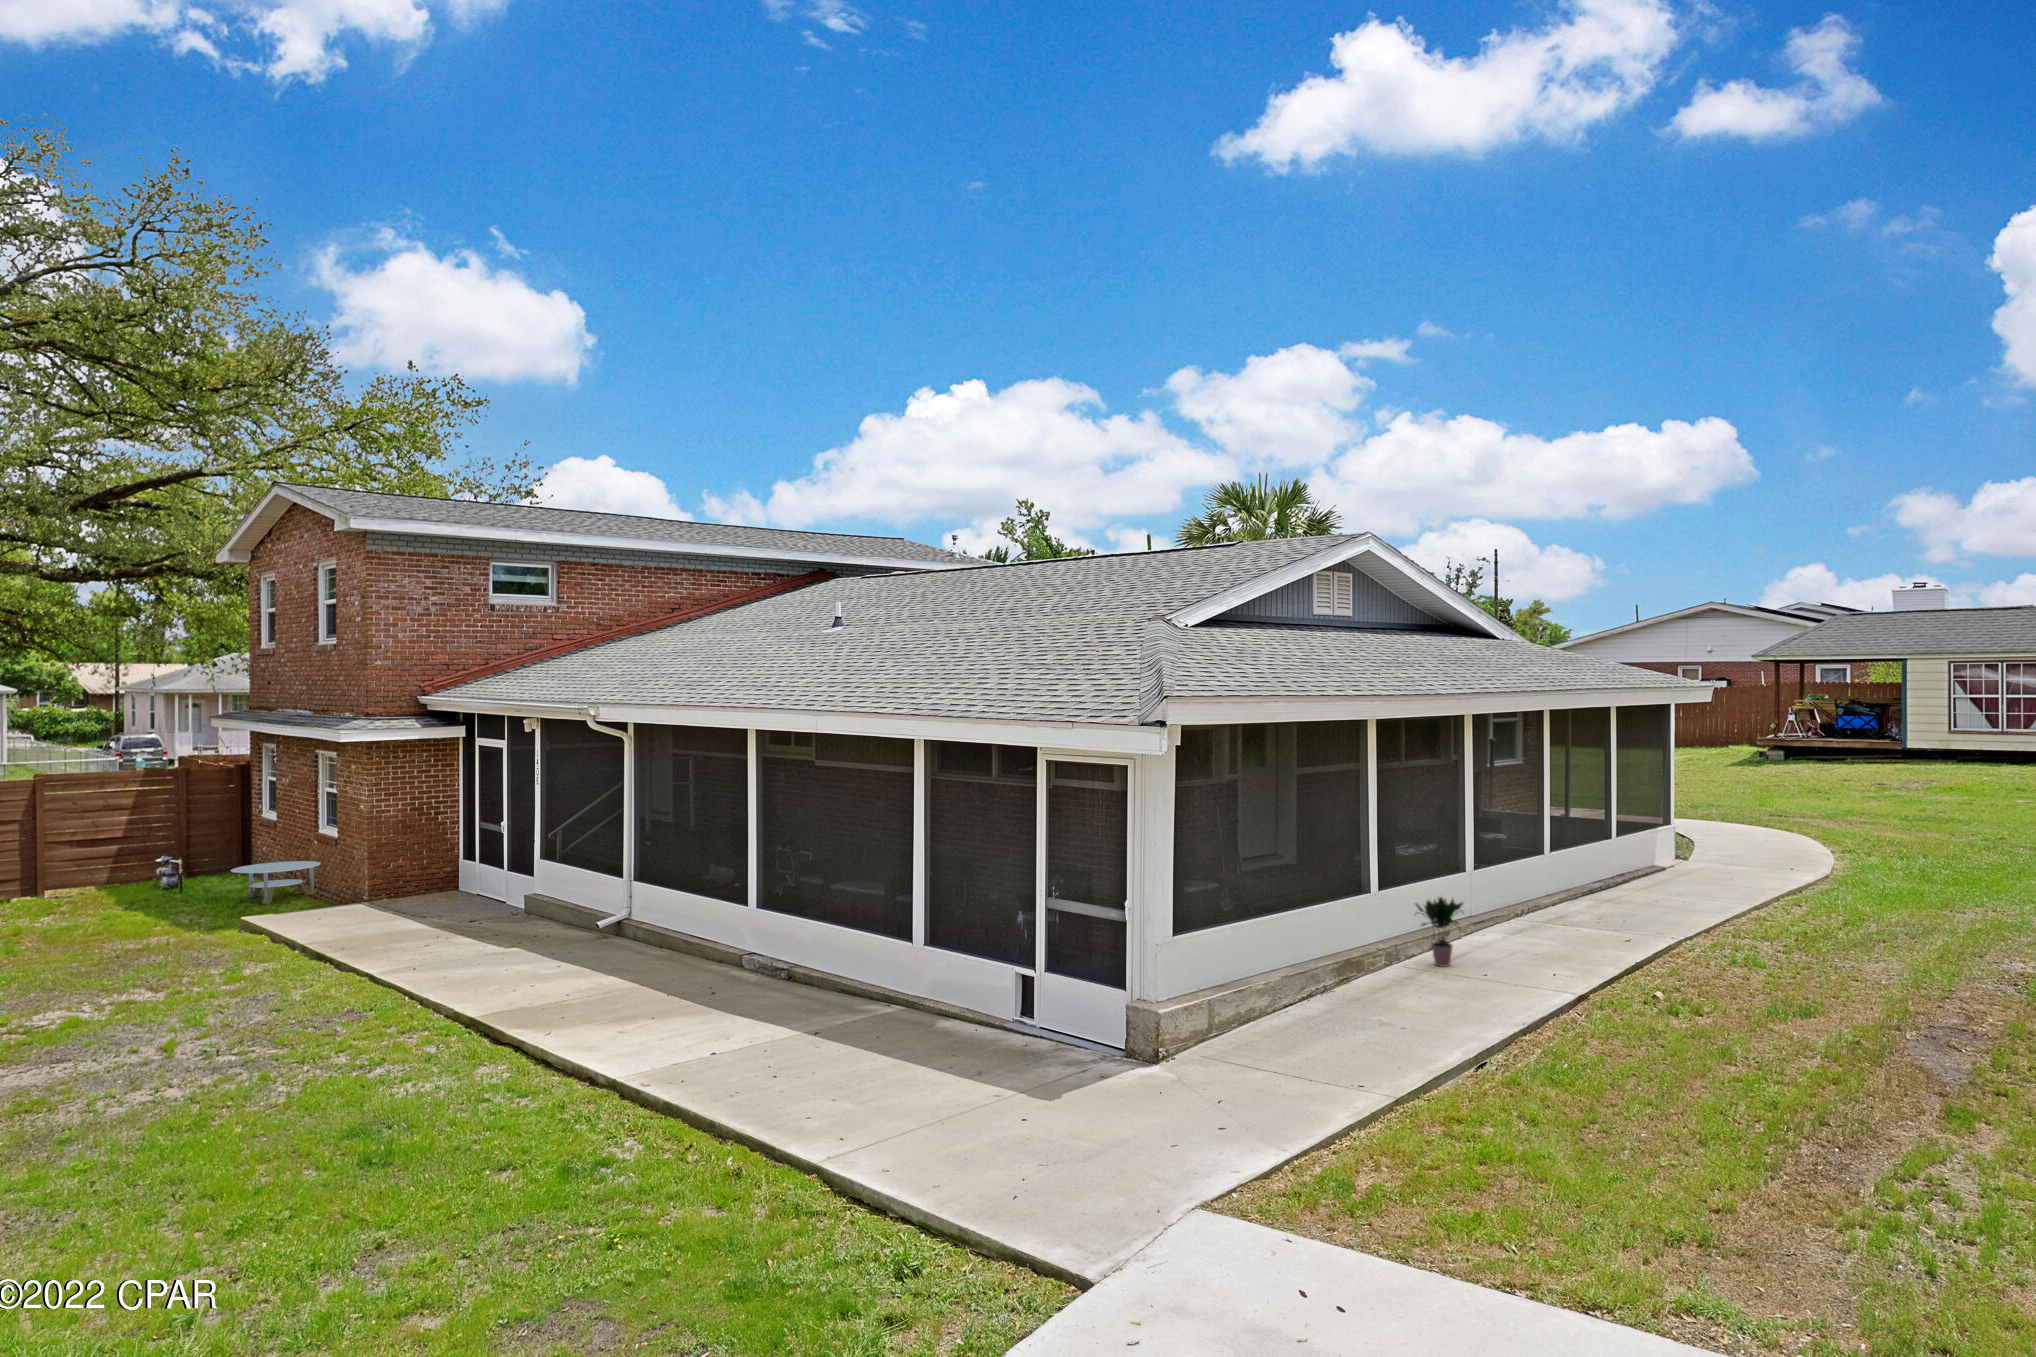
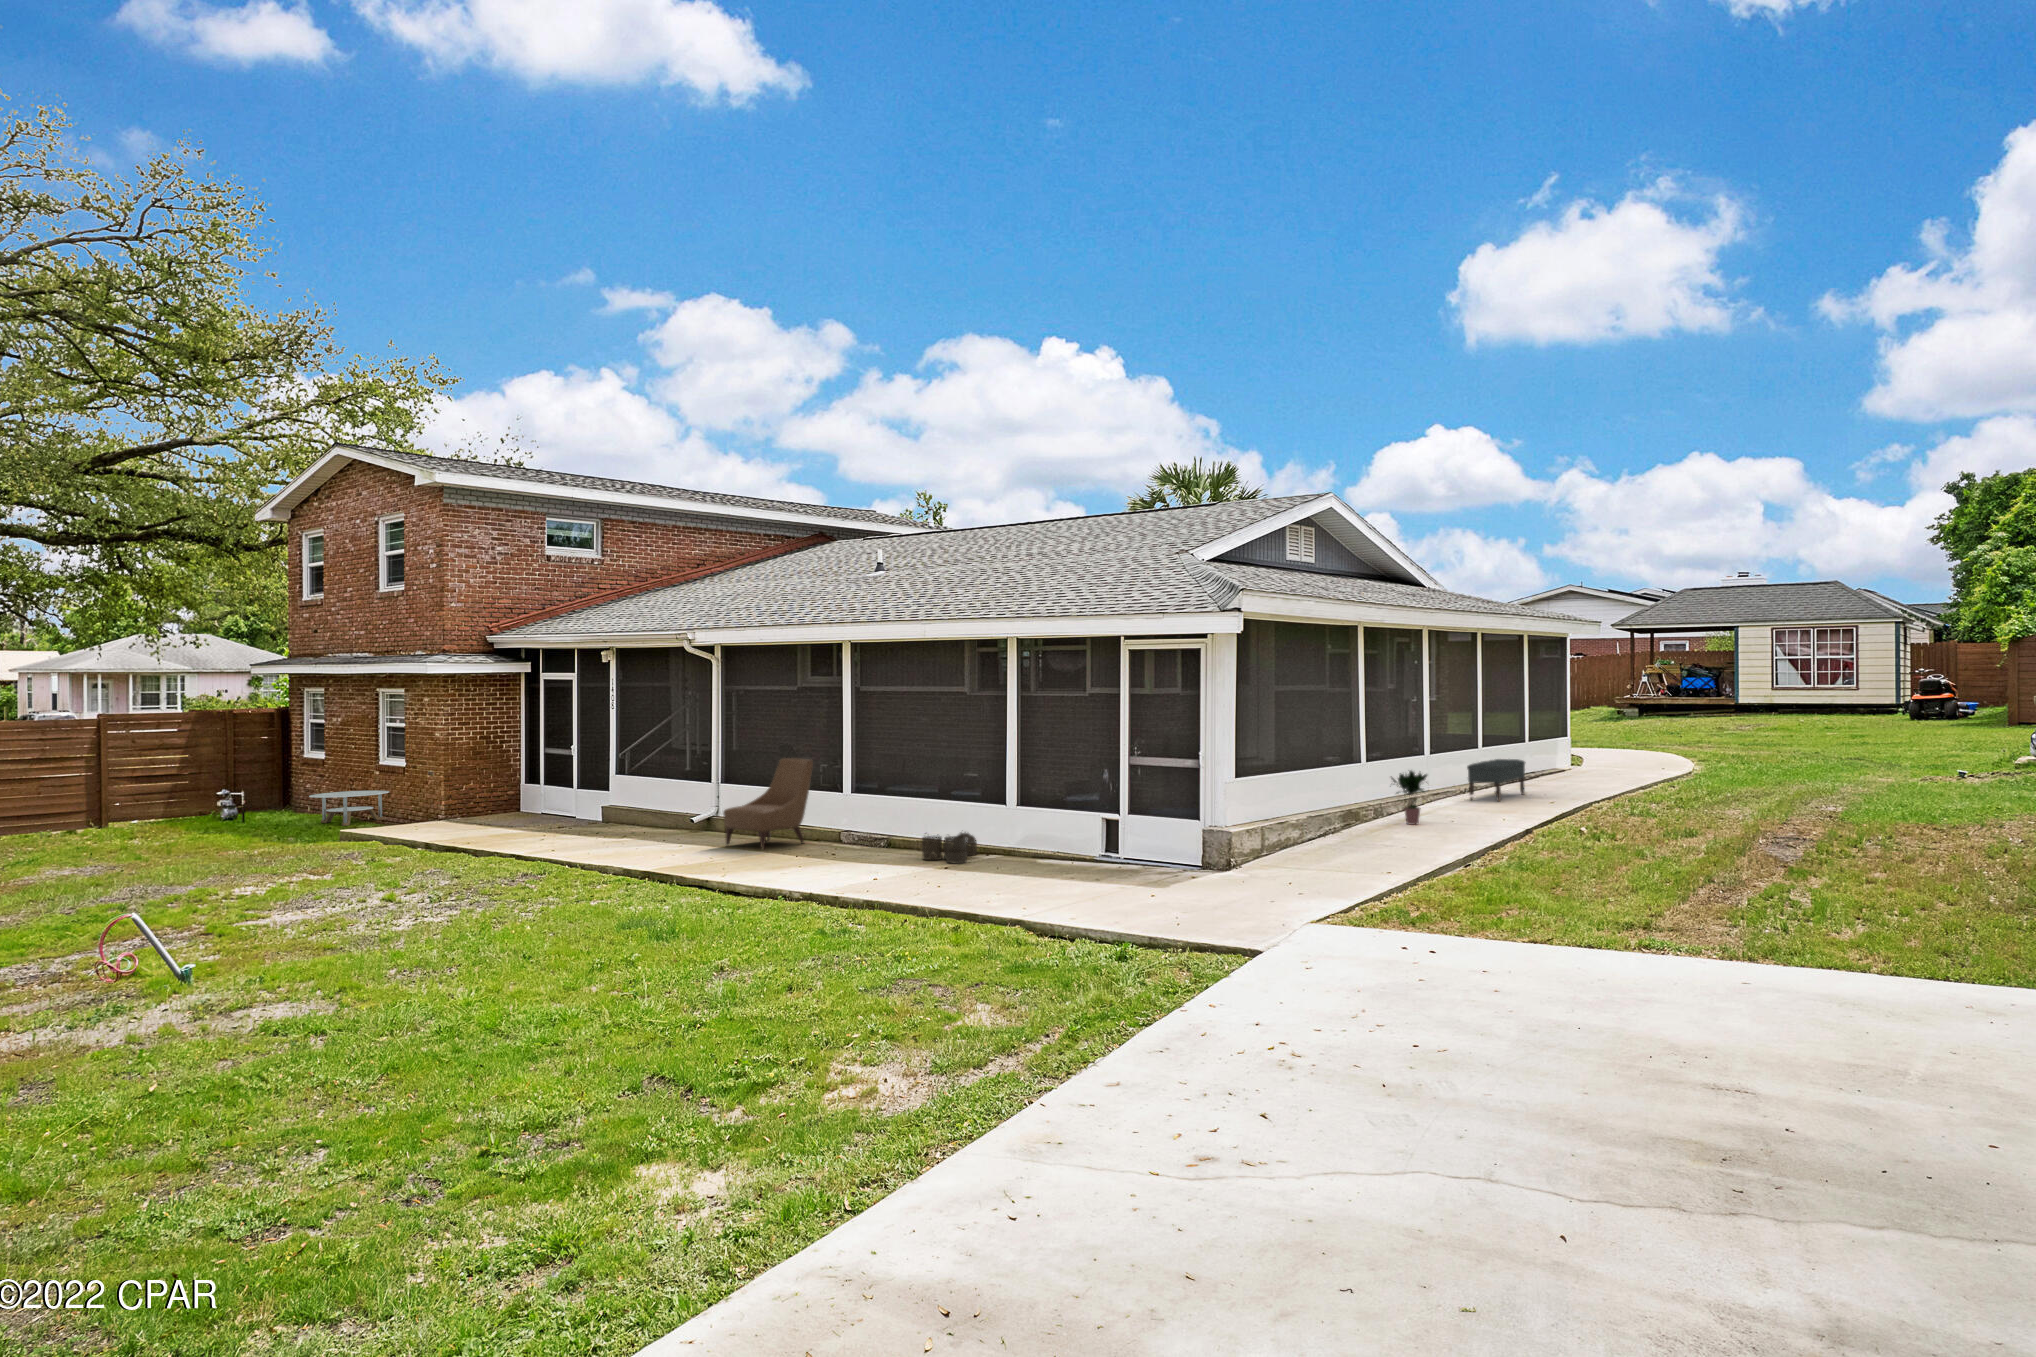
chair: none [606,861,713,978] -> present [723,758,813,850]
bench: none [1530,861,1608,921] -> present [1467,759,1525,801]
woven basket: none [802,972,876,1023] -> present [922,832,977,864]

